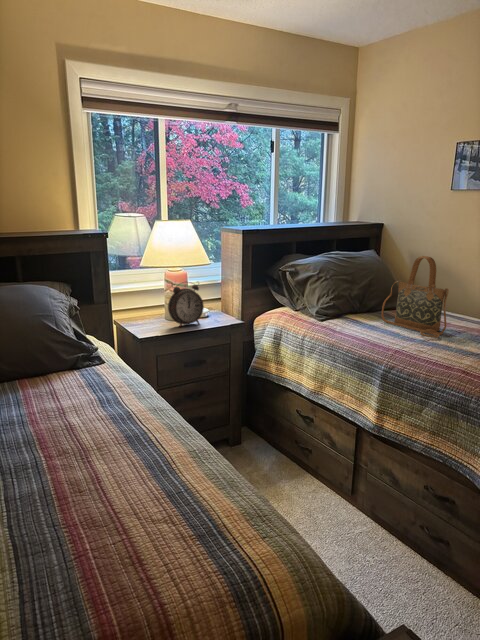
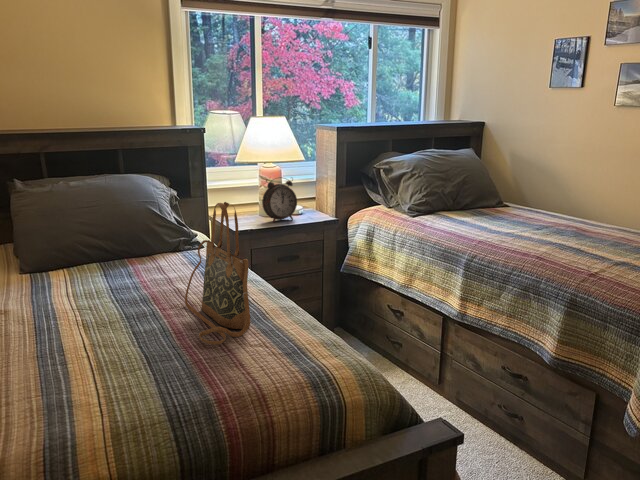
handbag: present [381,256,449,338] -> present [185,202,250,345]

